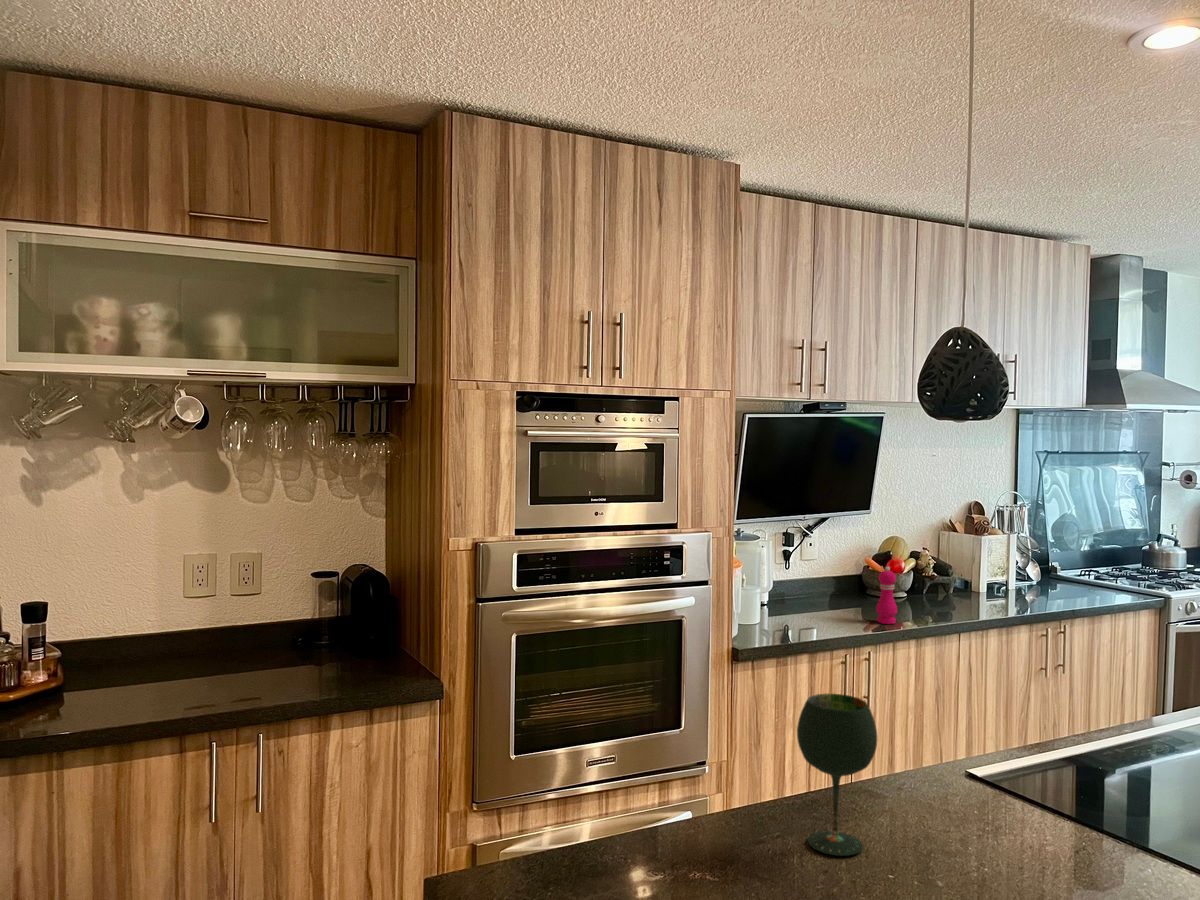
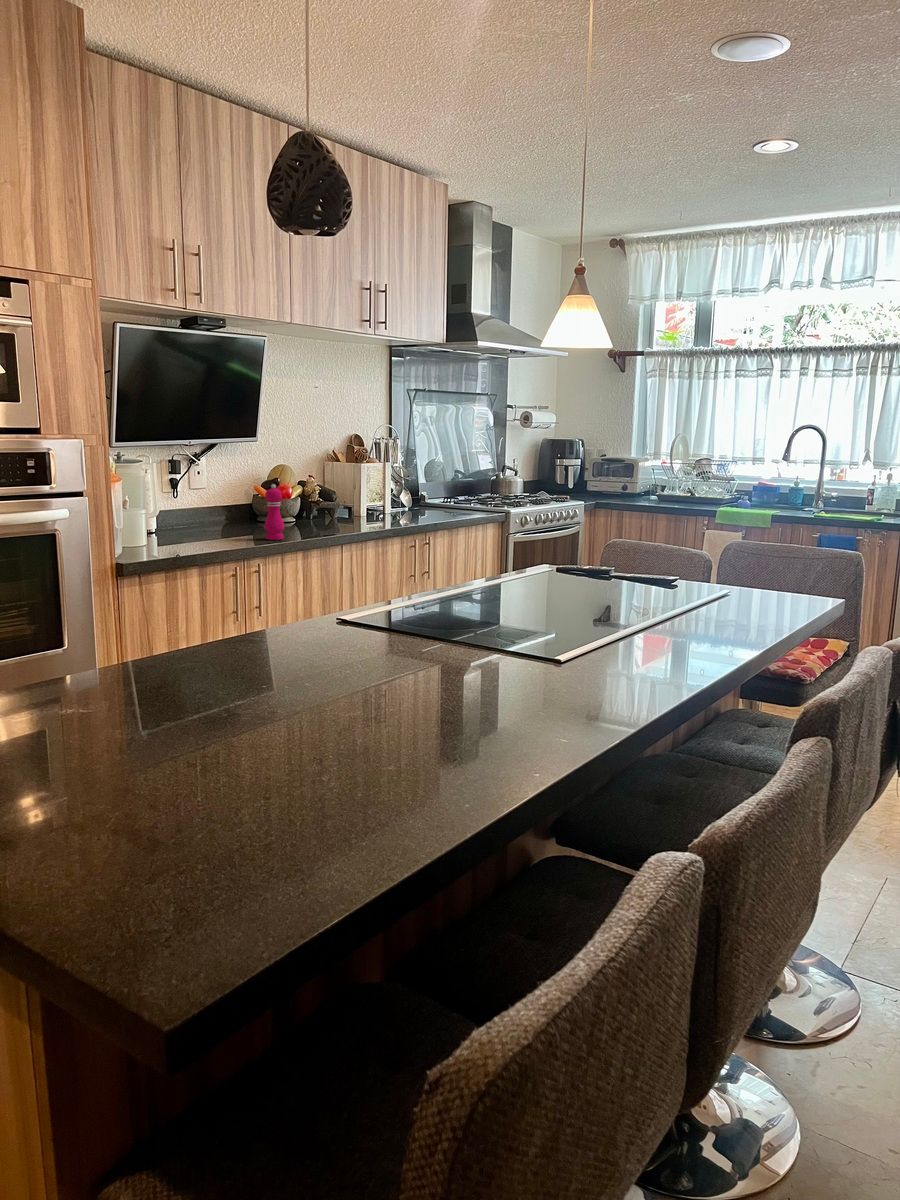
wine glass: present [797,694,877,856] -> none [166,523,246,671]

